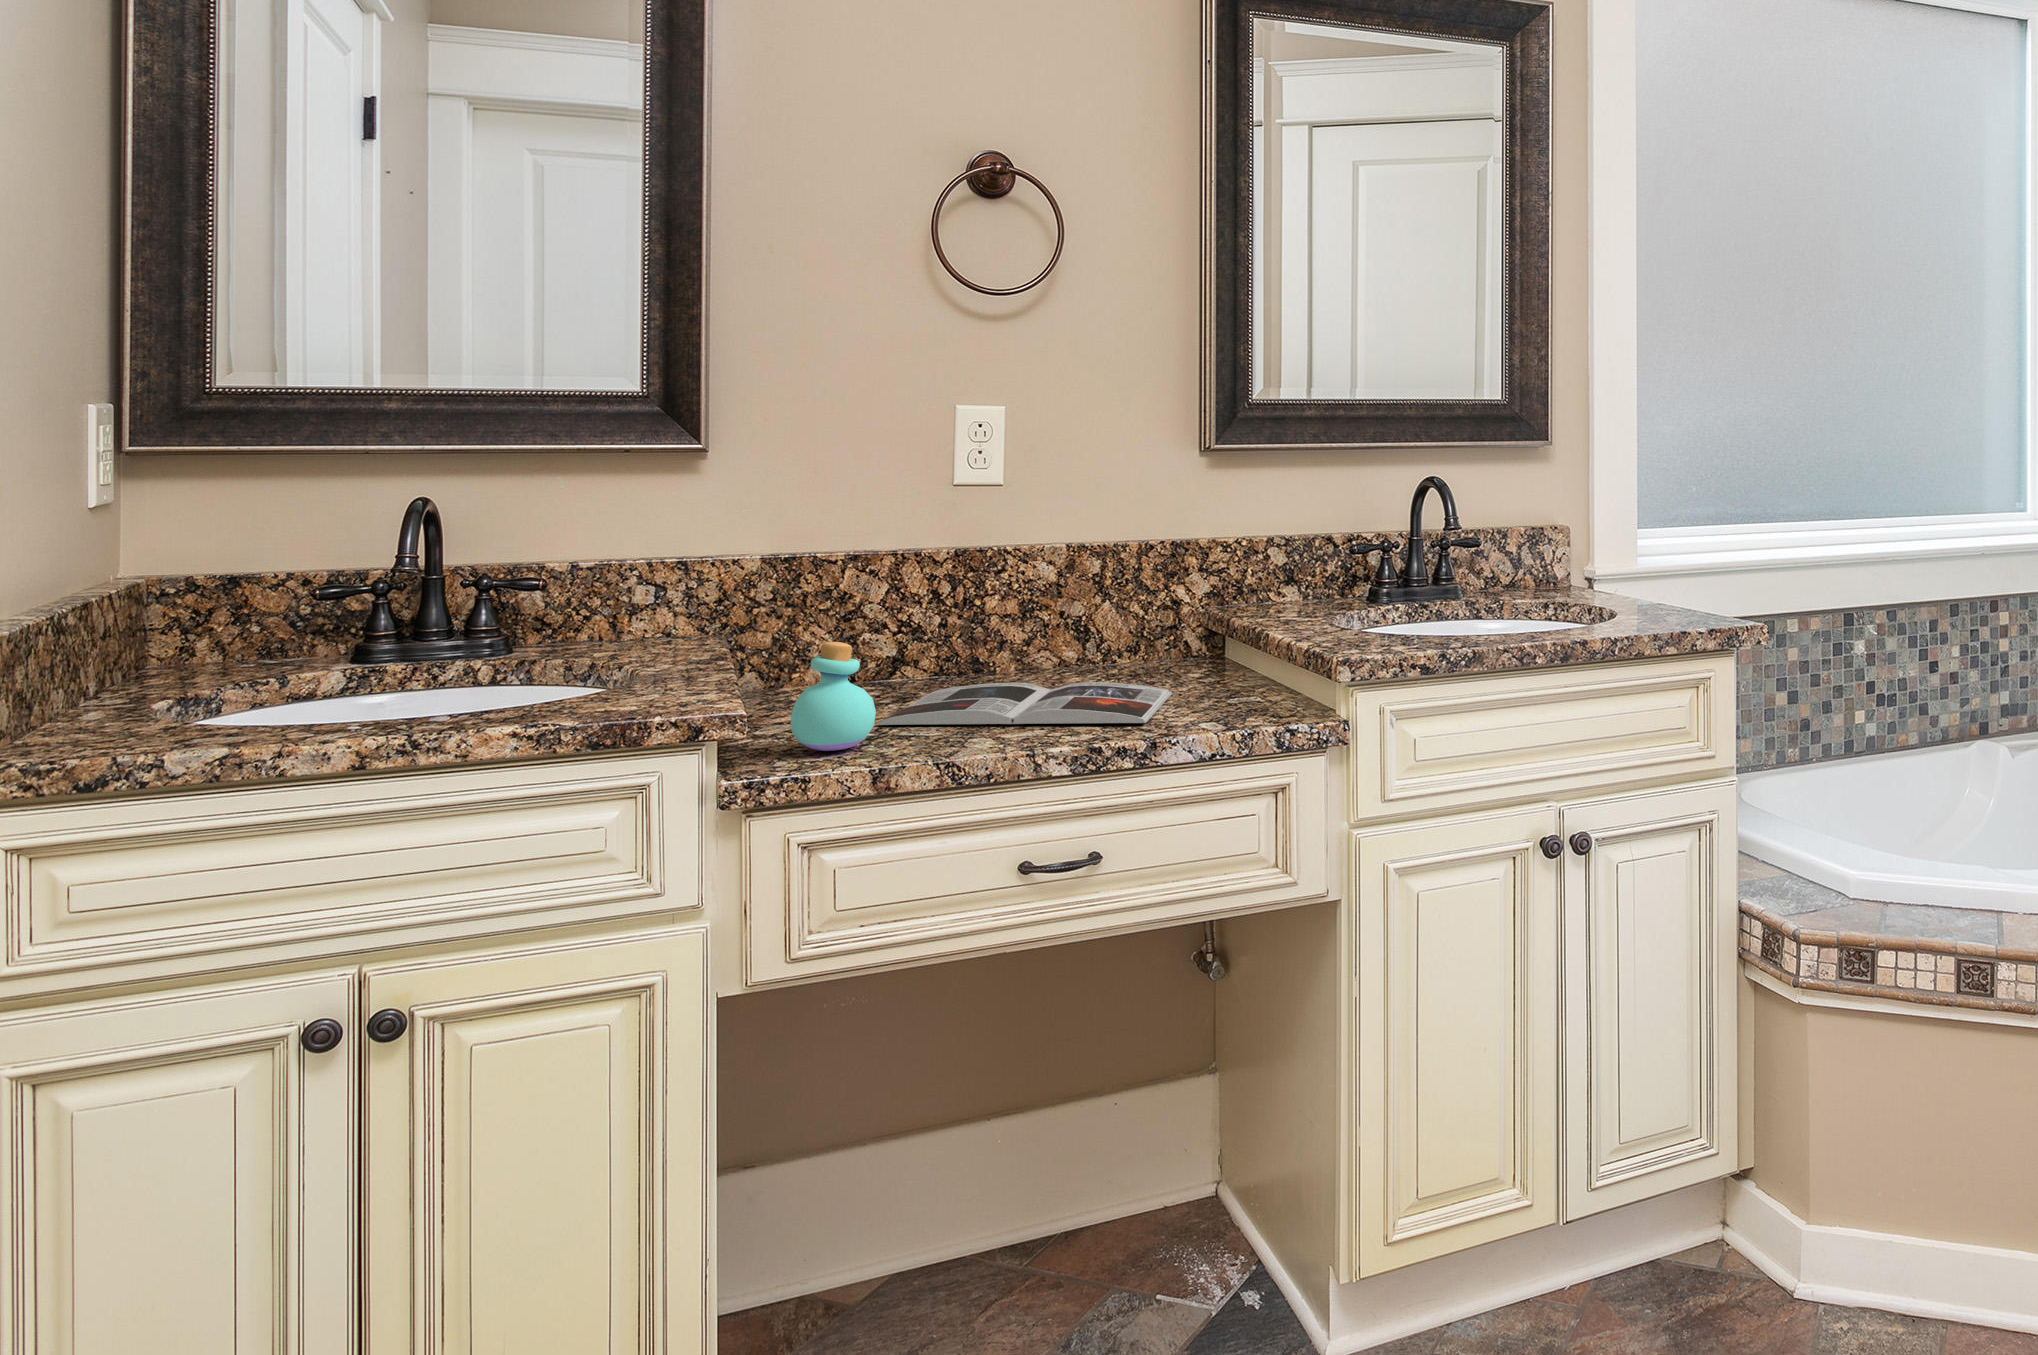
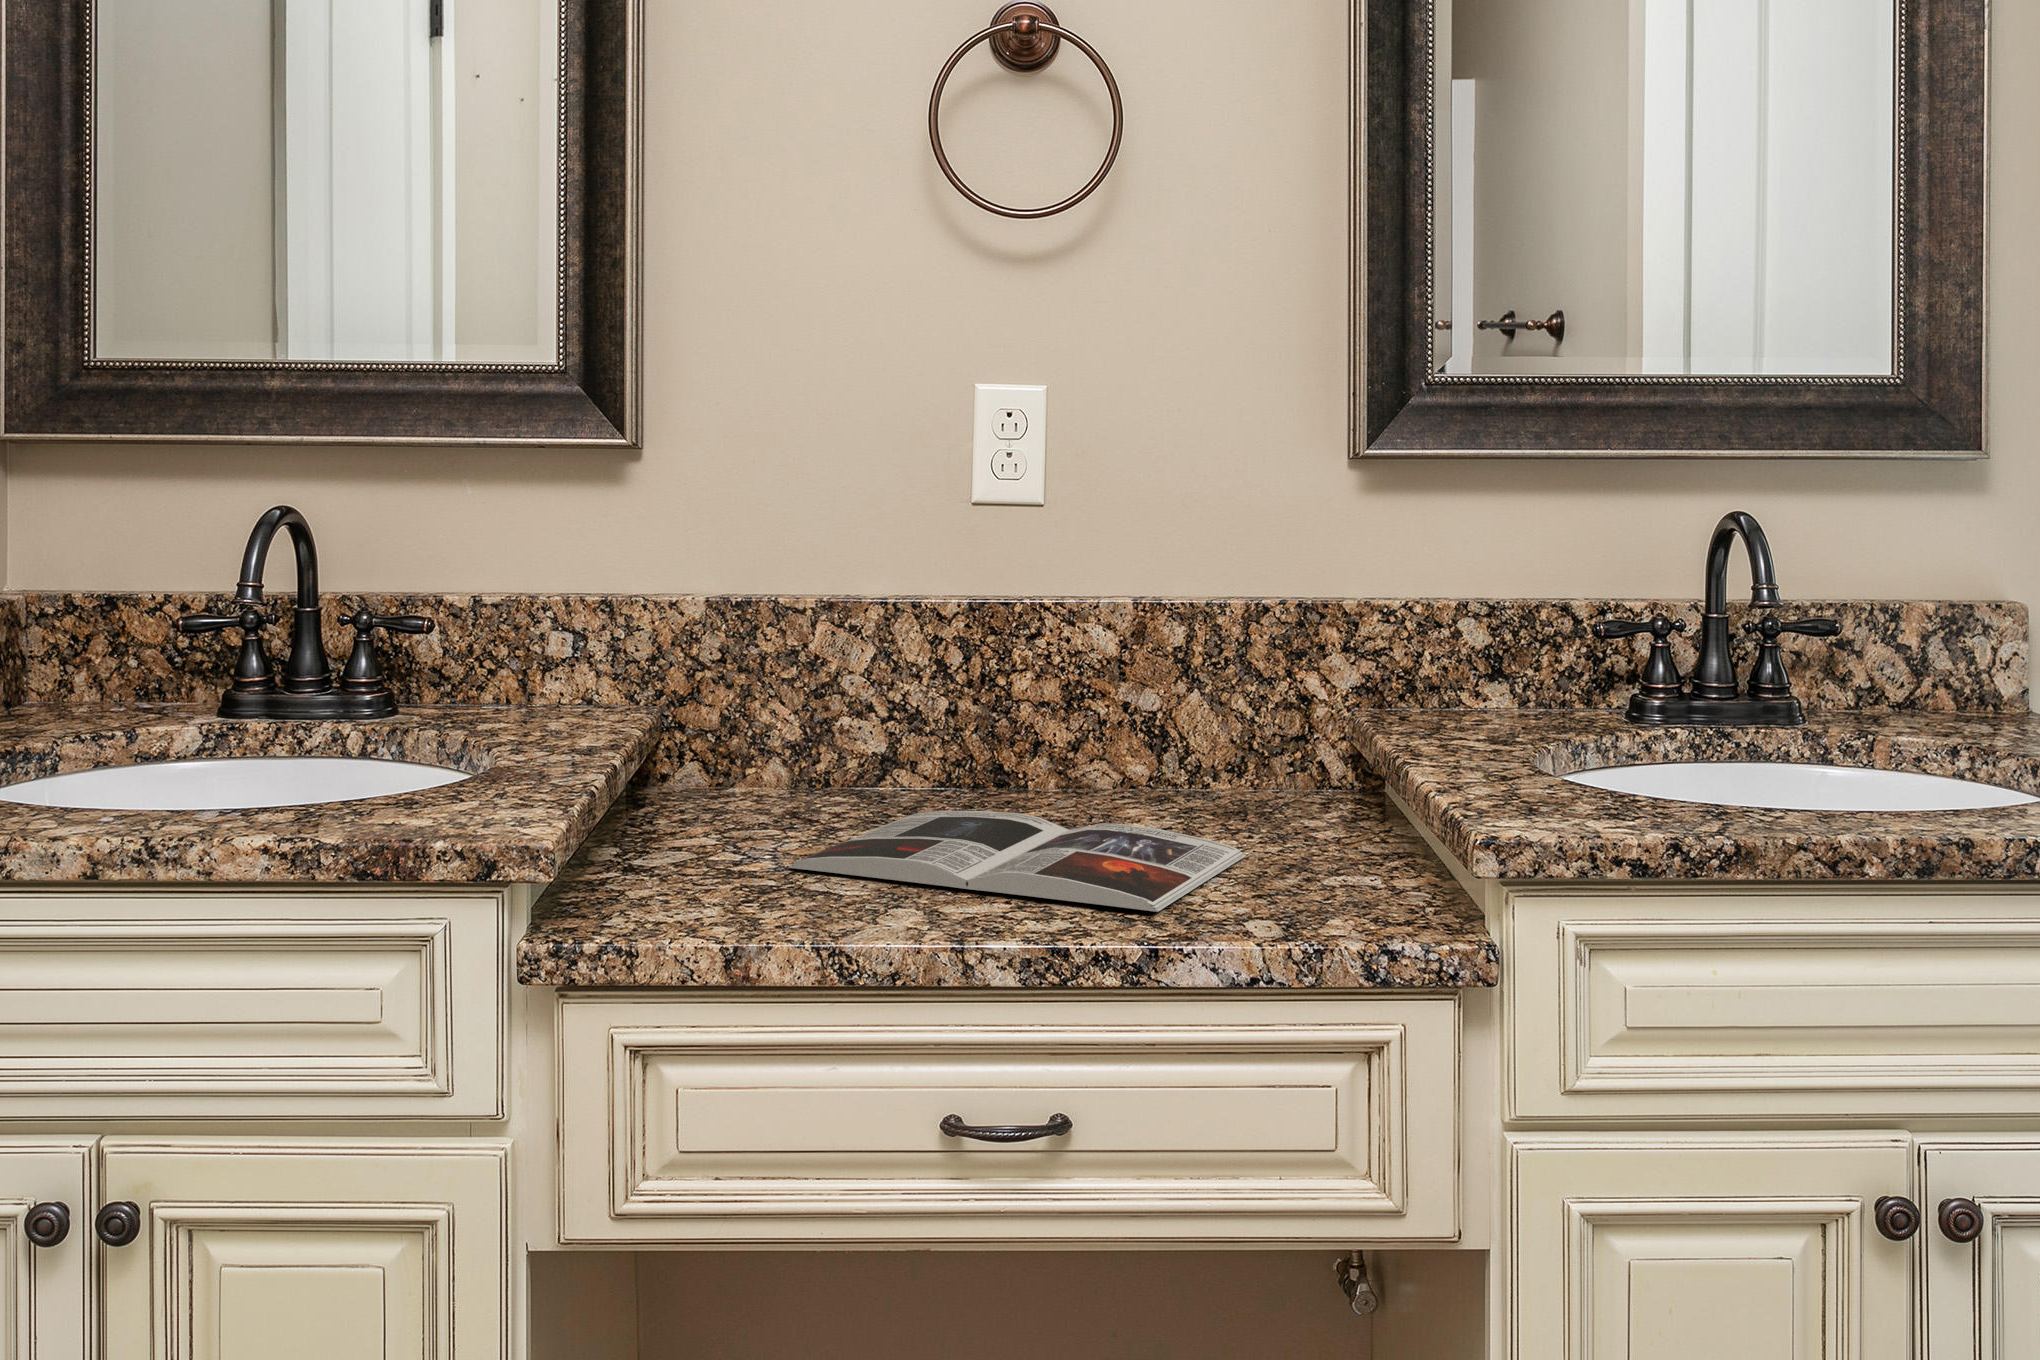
perfume bottle: present [791,642,876,751] -> none [638,746,755,909]

